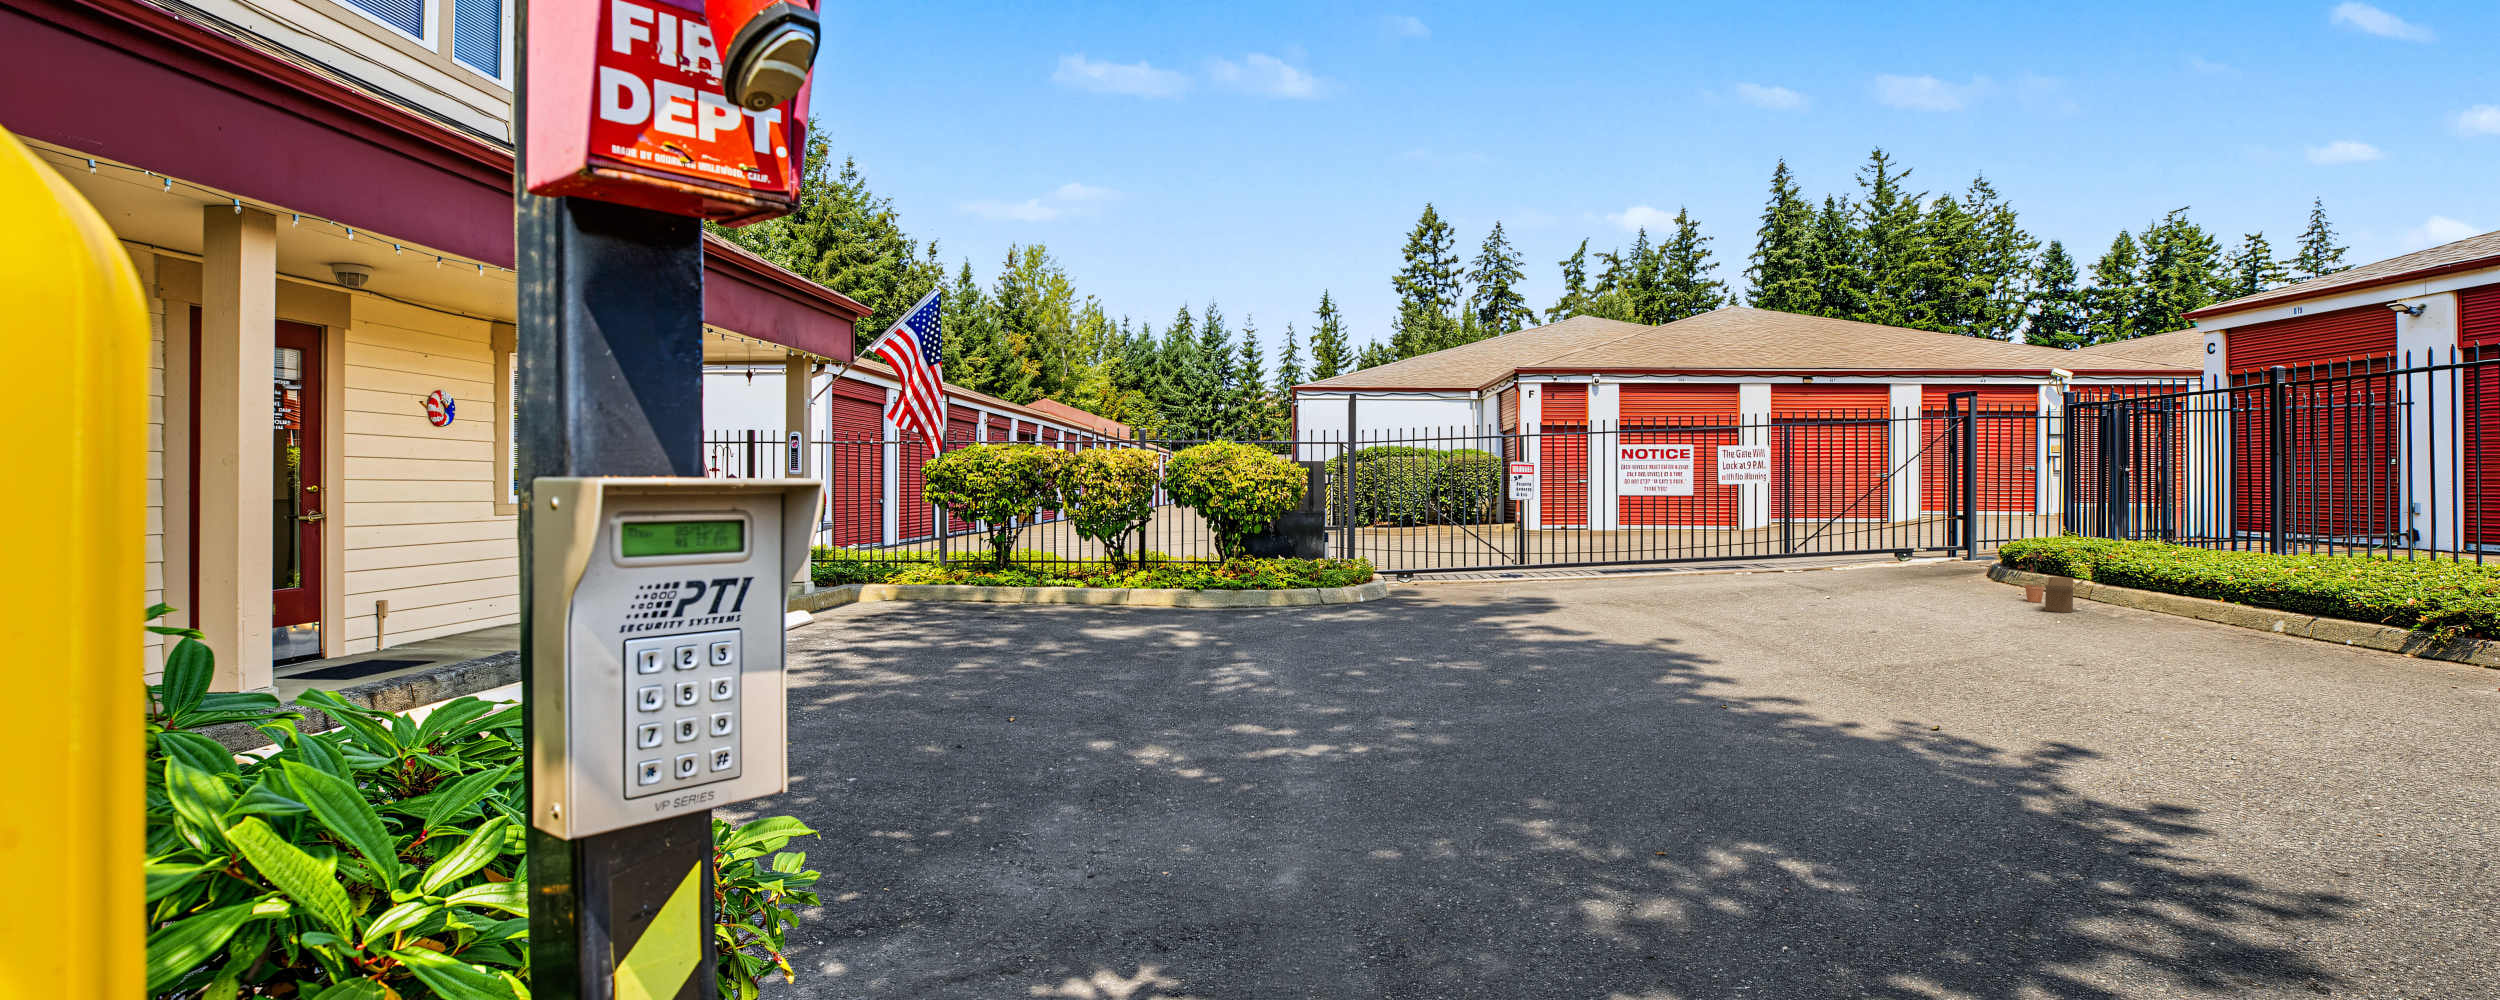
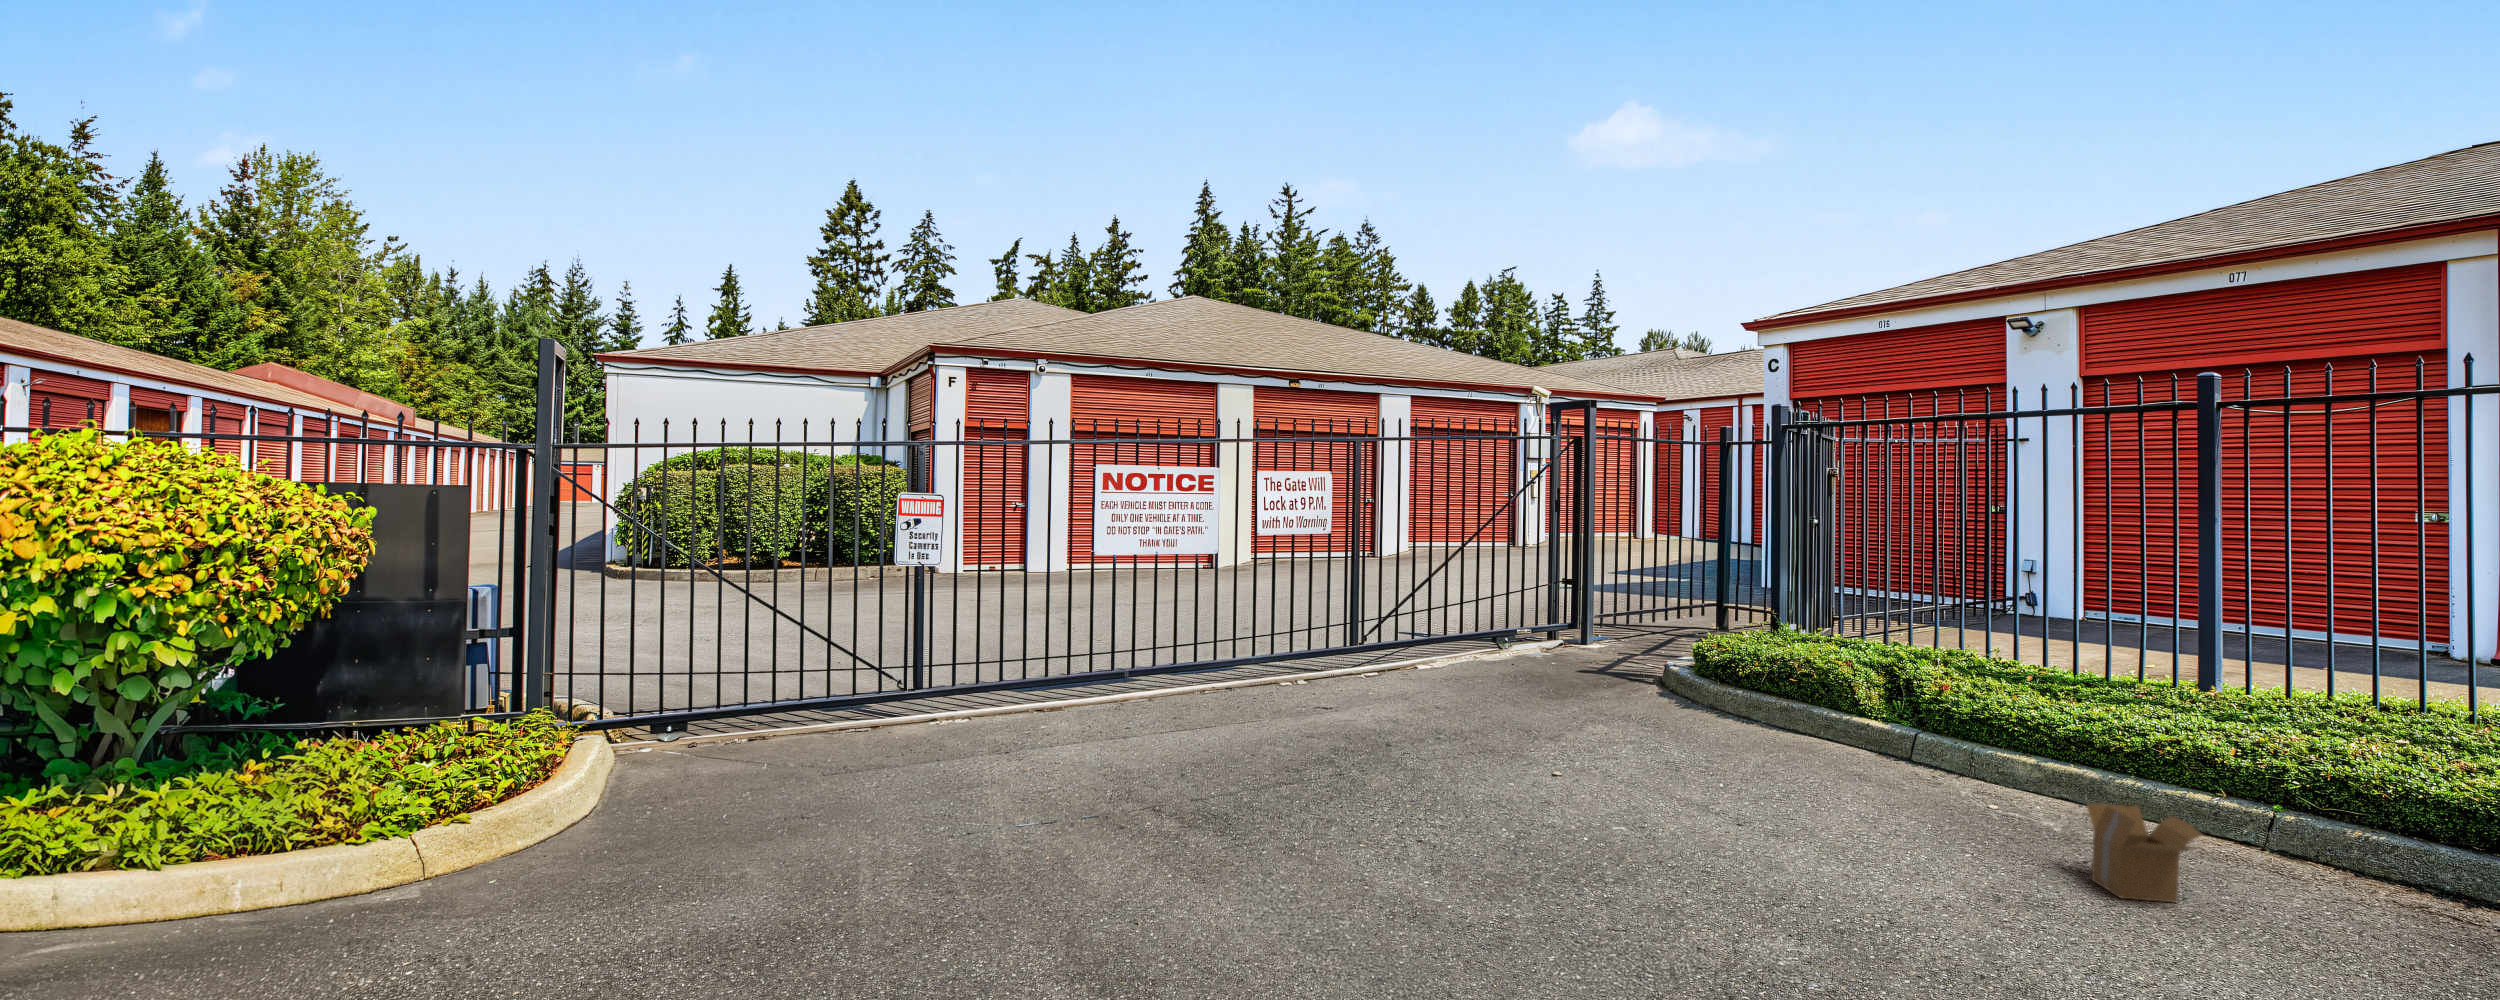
potted plant: present [2018,553,2045,602] -> none [1951,725,2019,837]

